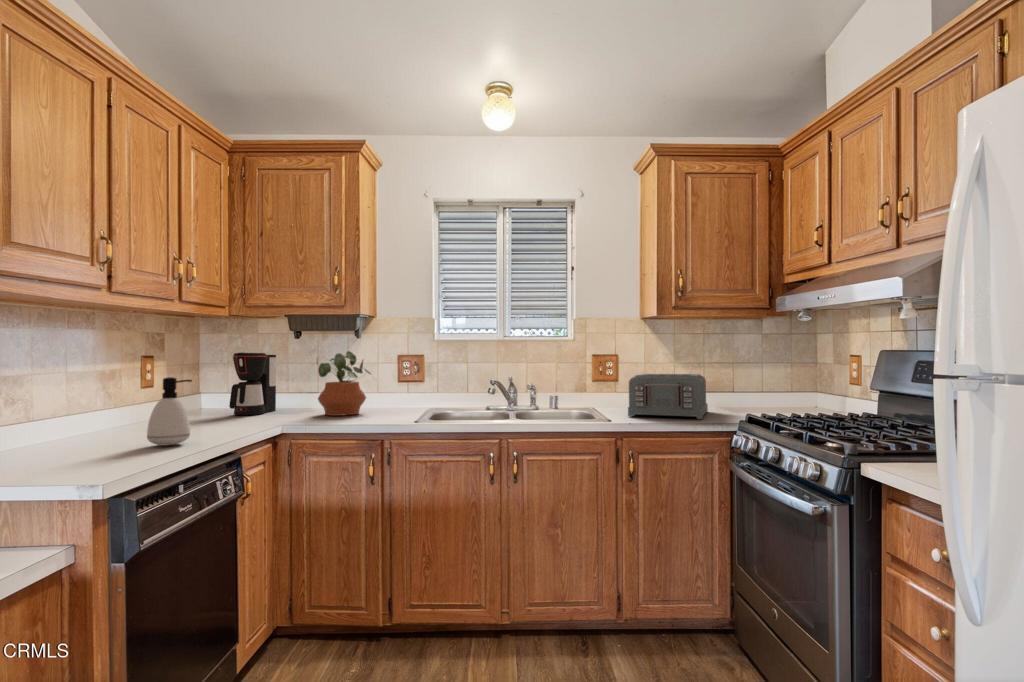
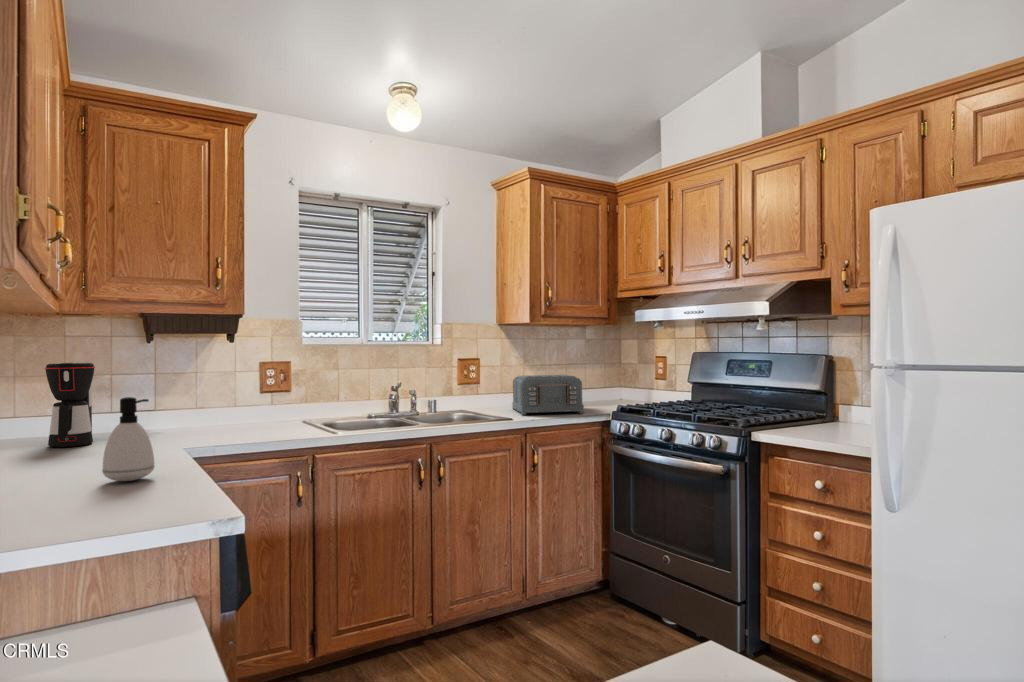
potted plant: present [317,351,371,416] -> none [178,359,245,437]

